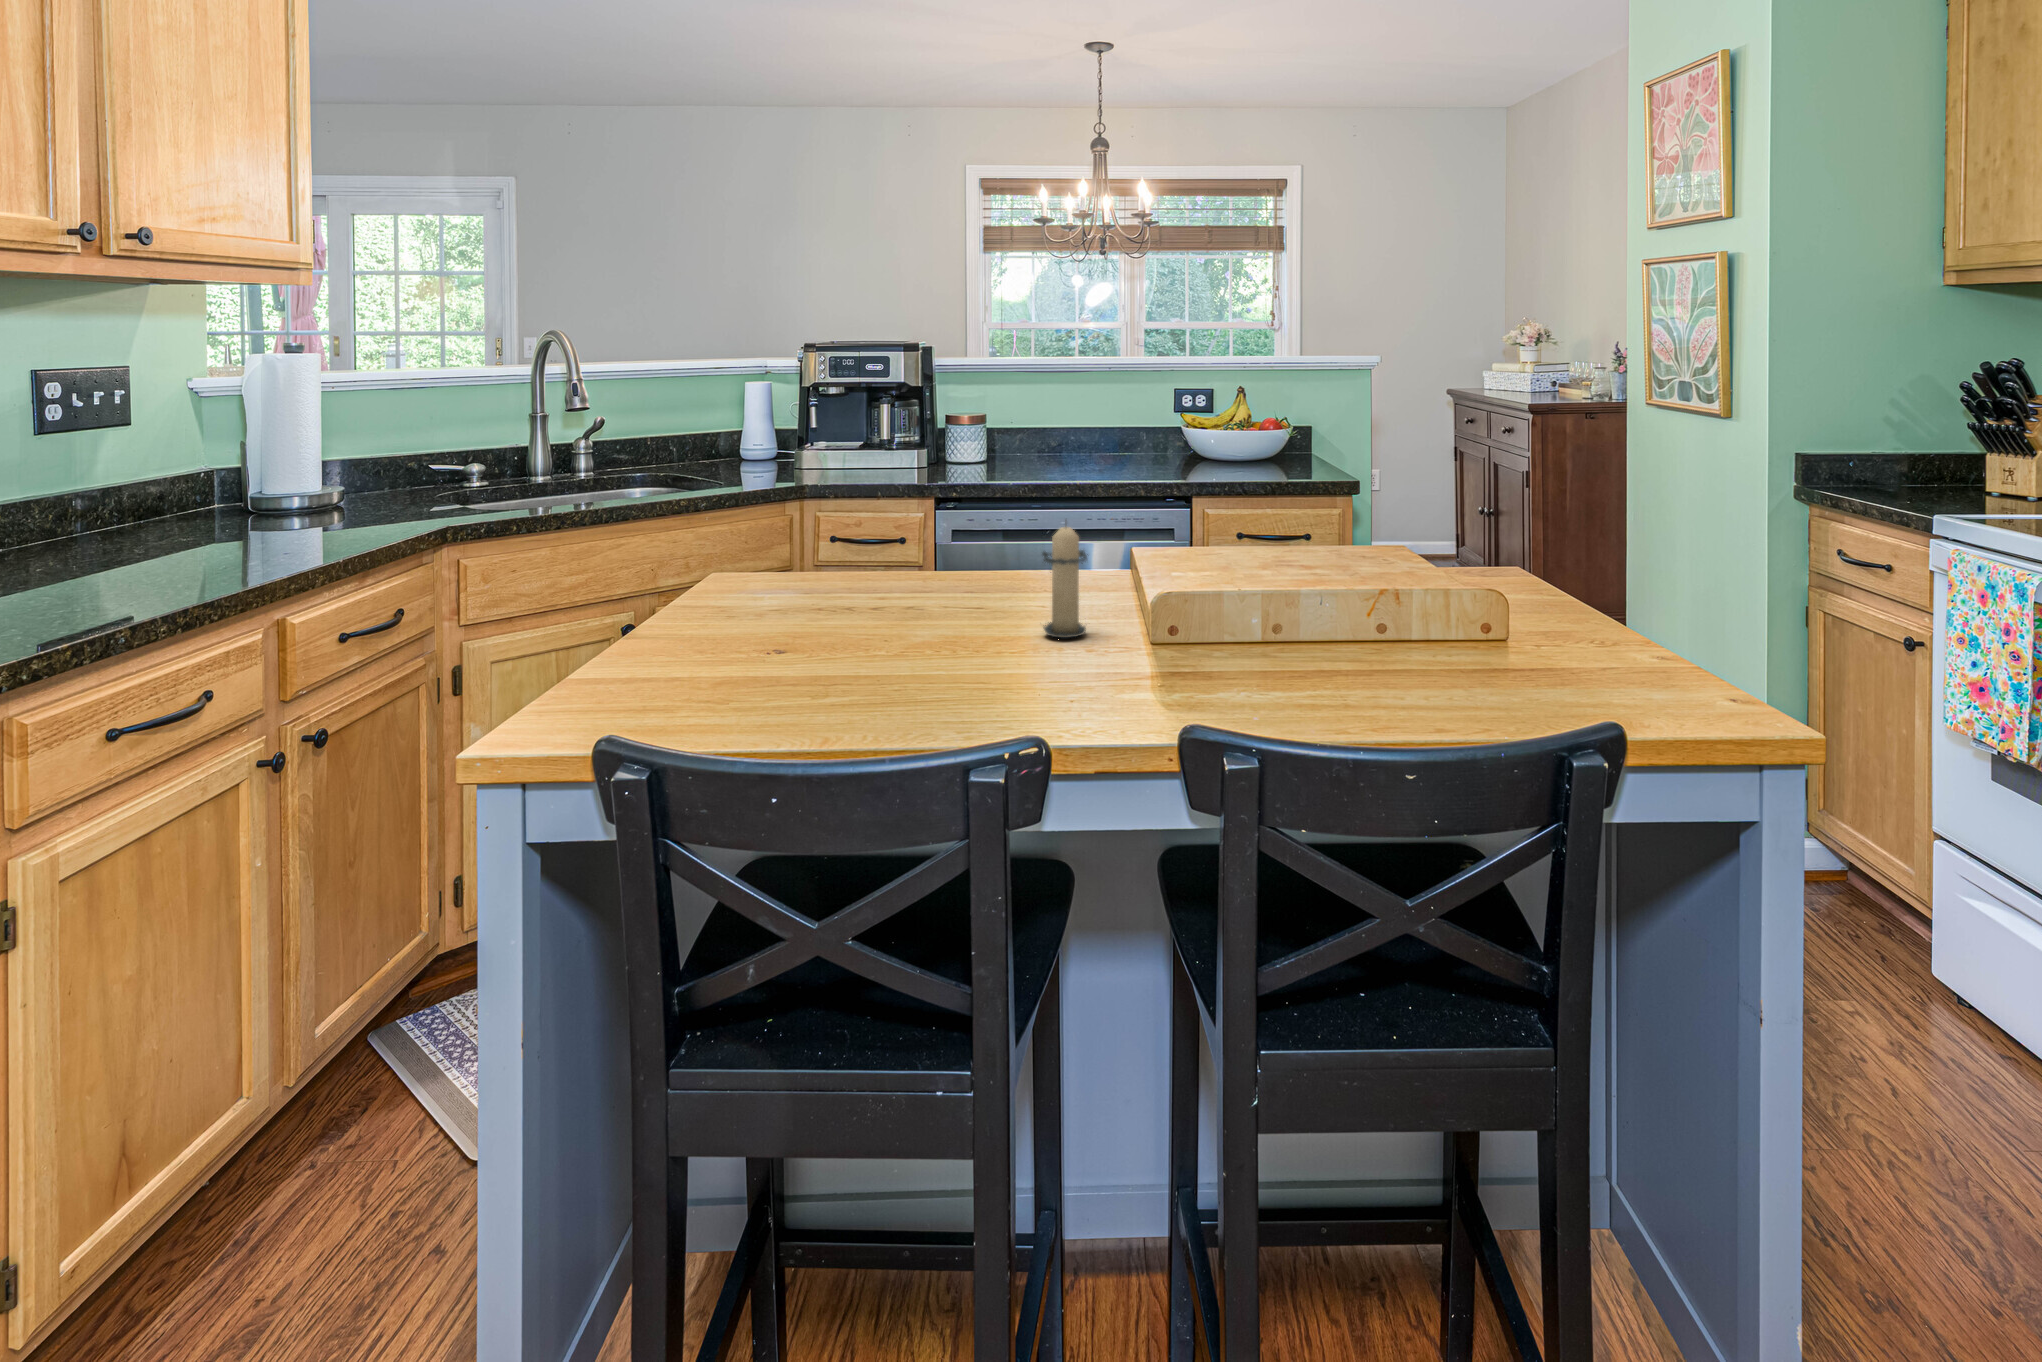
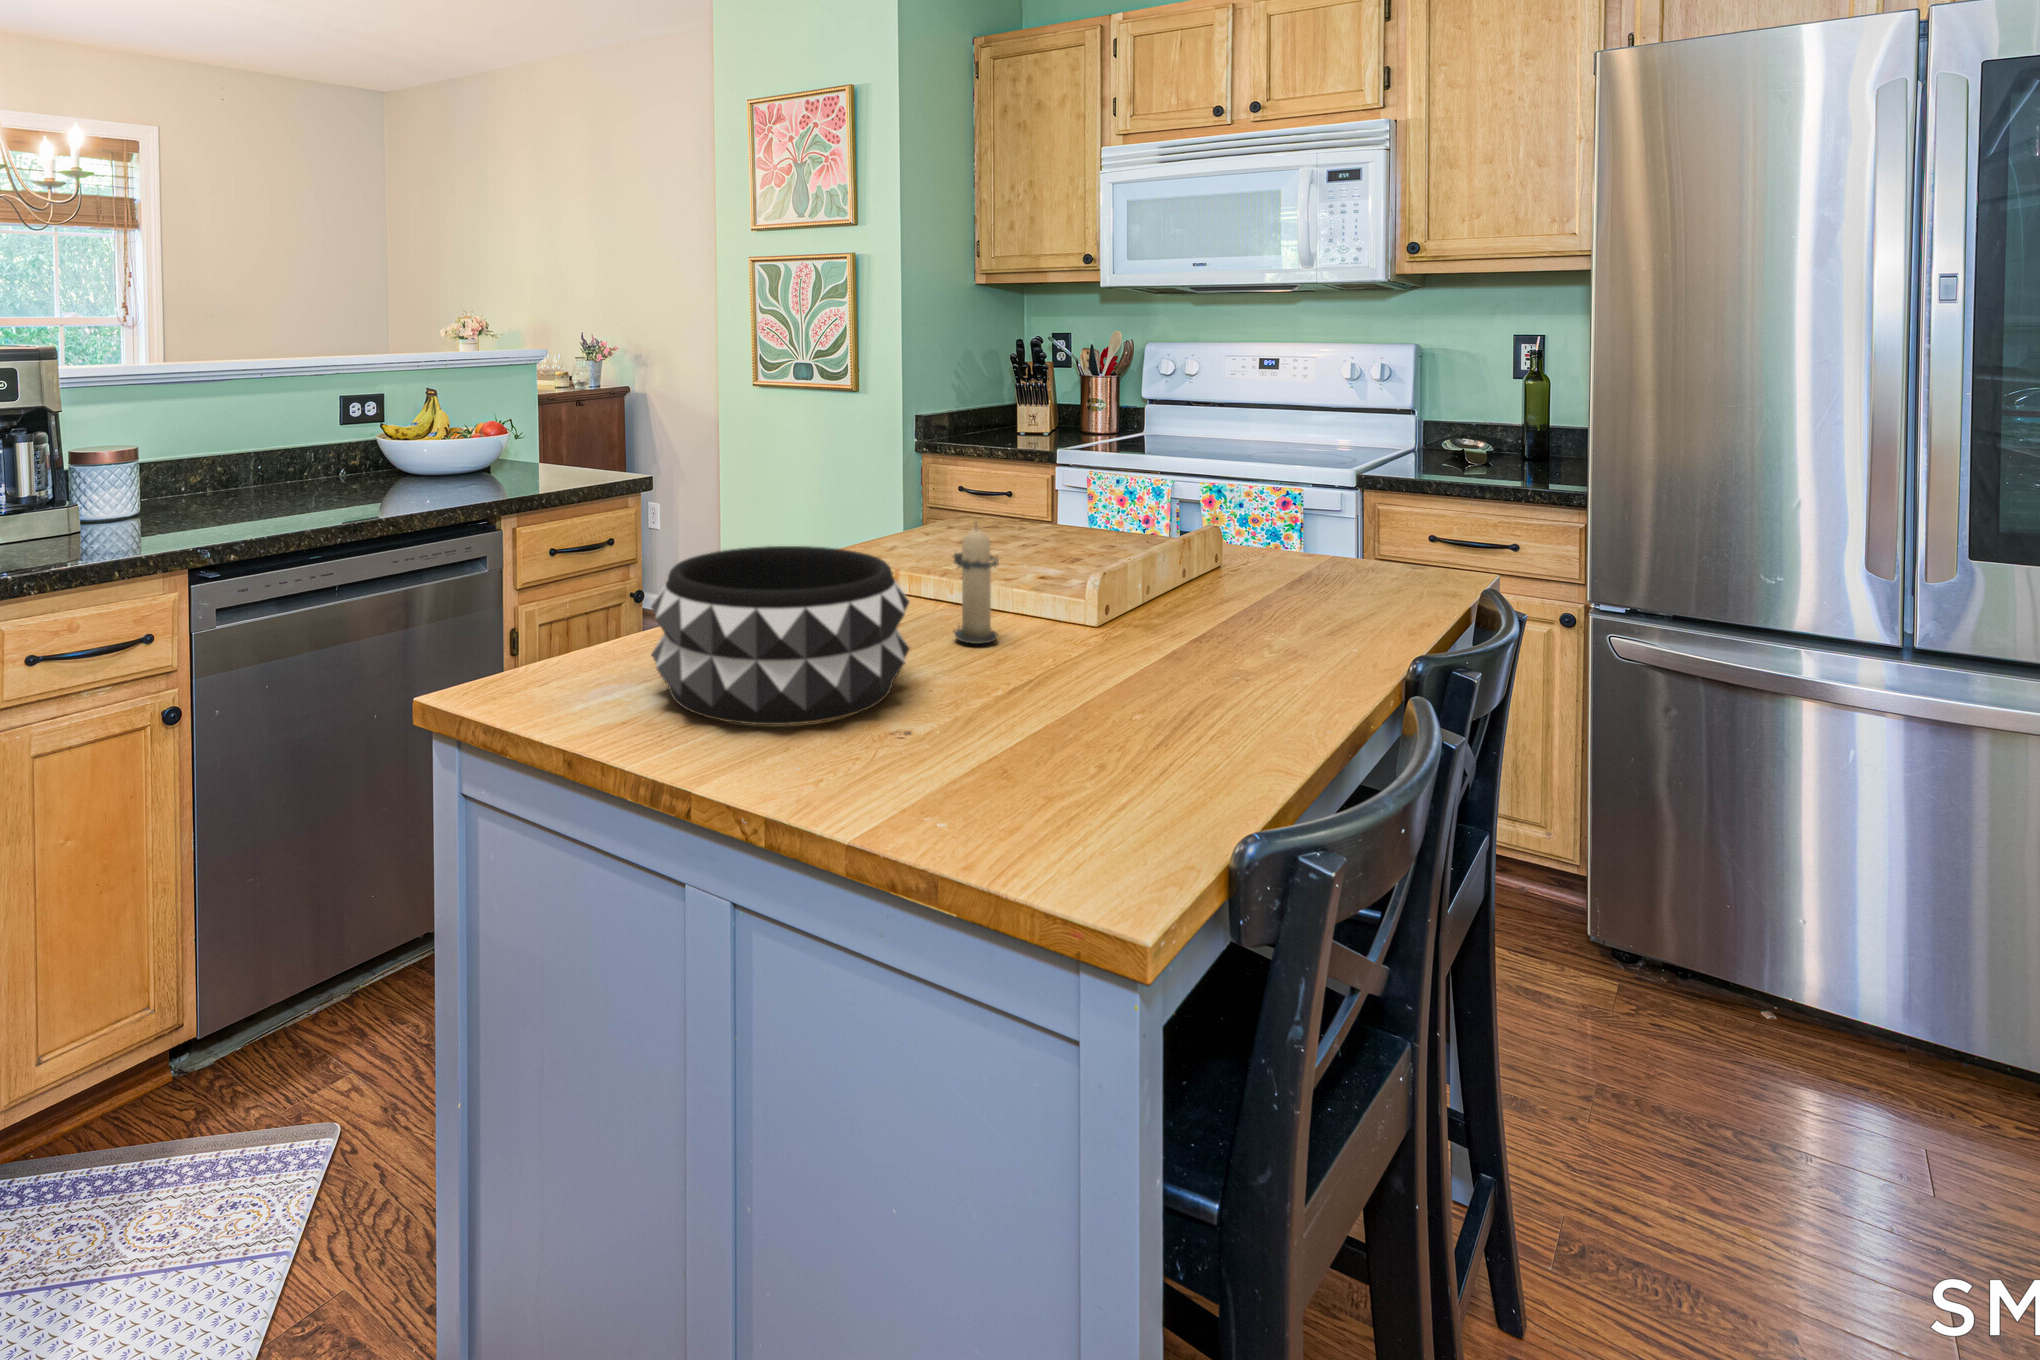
decorative bowl: none [740,509,956,645] -> present [651,546,909,725]

